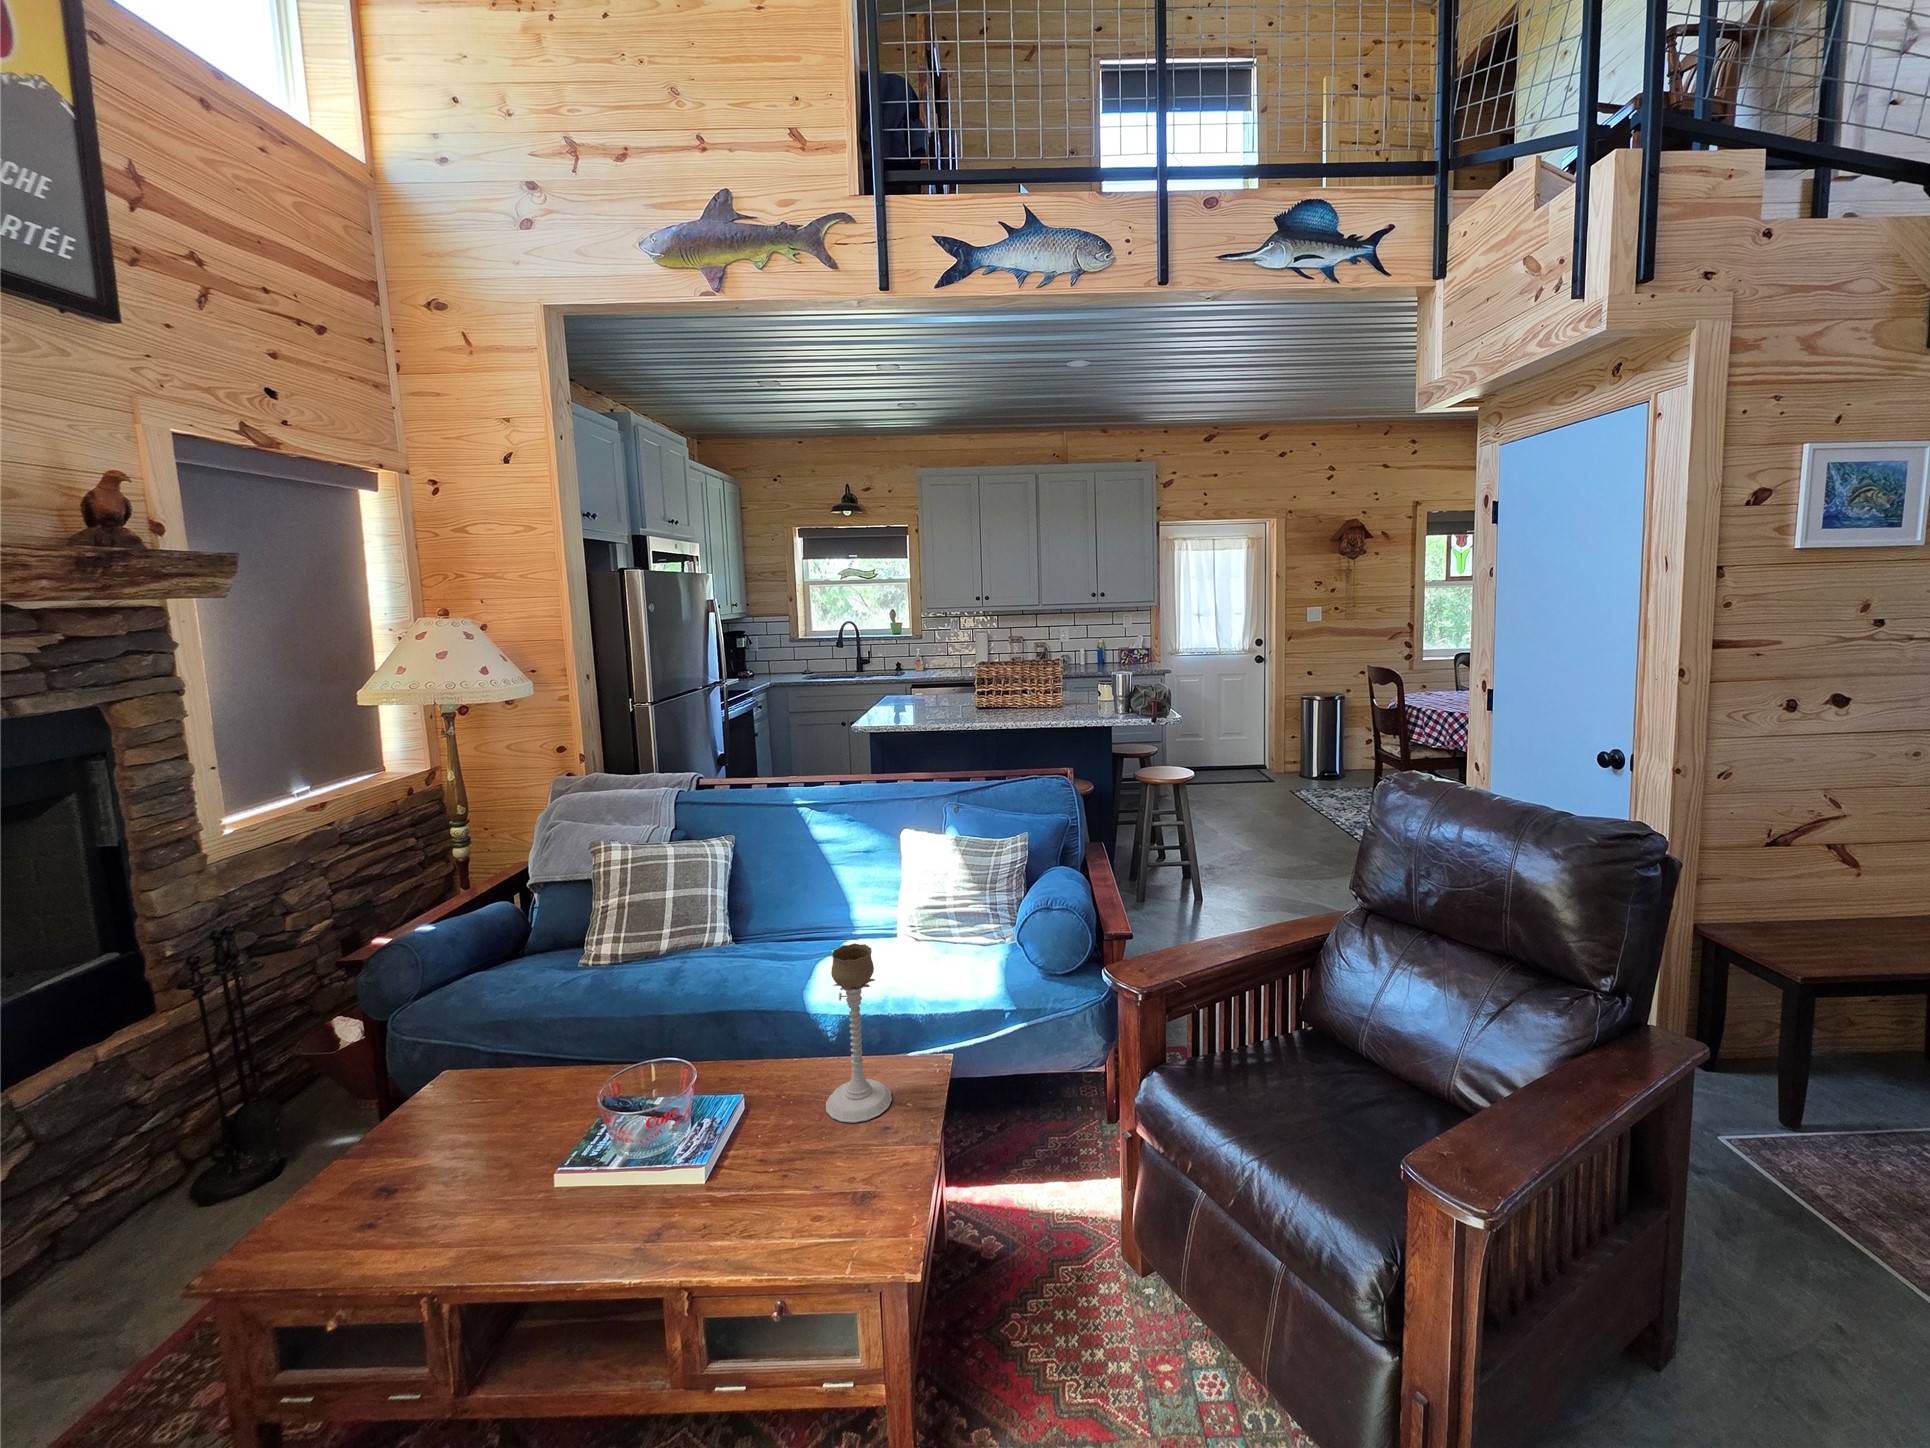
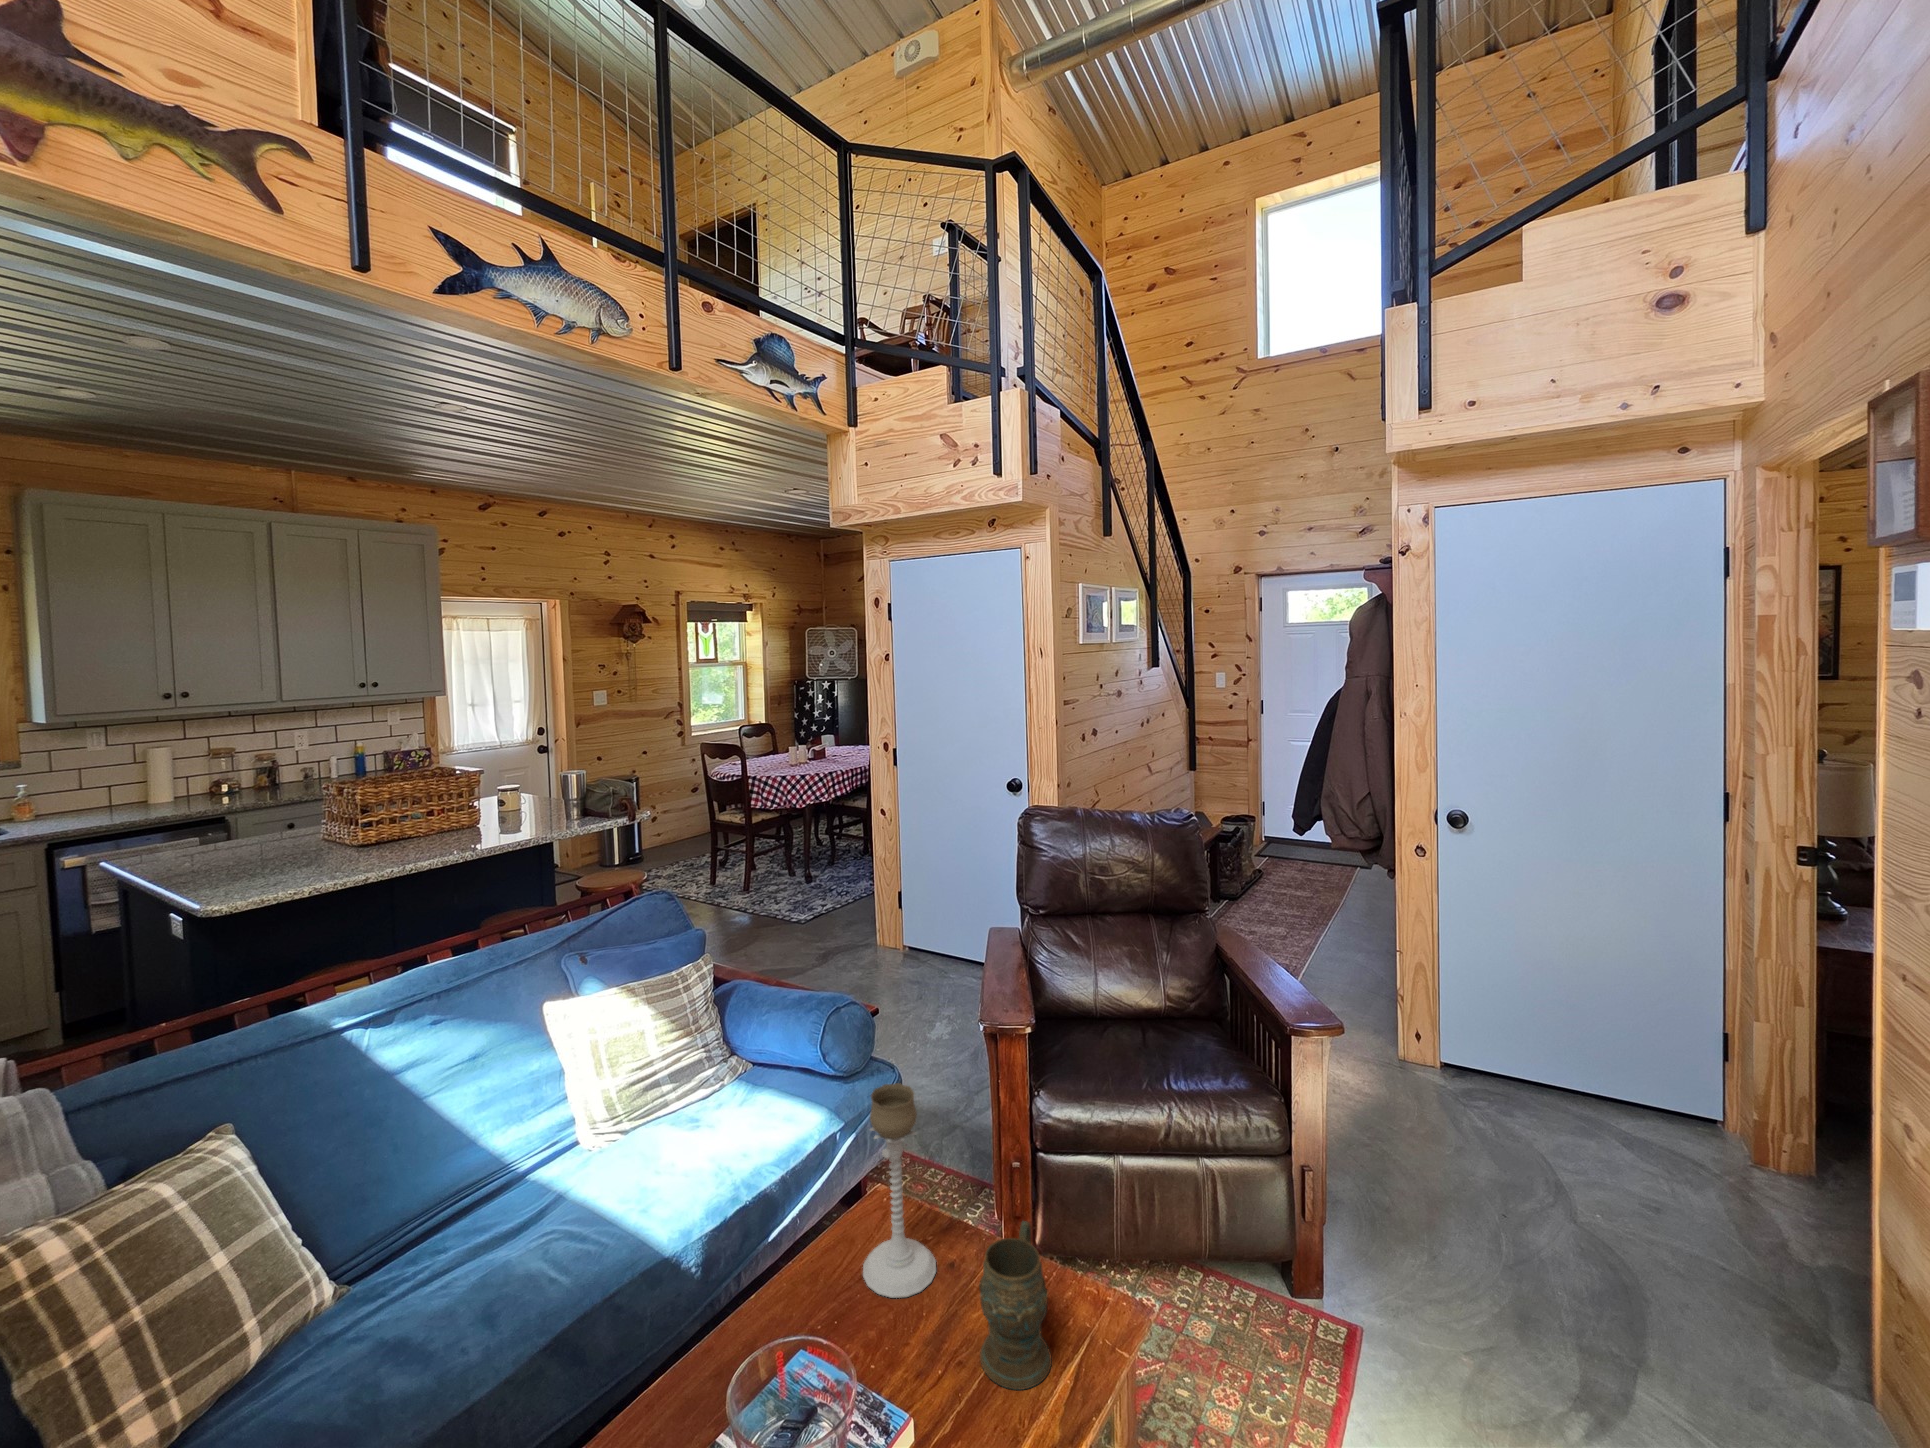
mug: none [766,1093,858,1219] -> present [979,1221,1052,1390]

